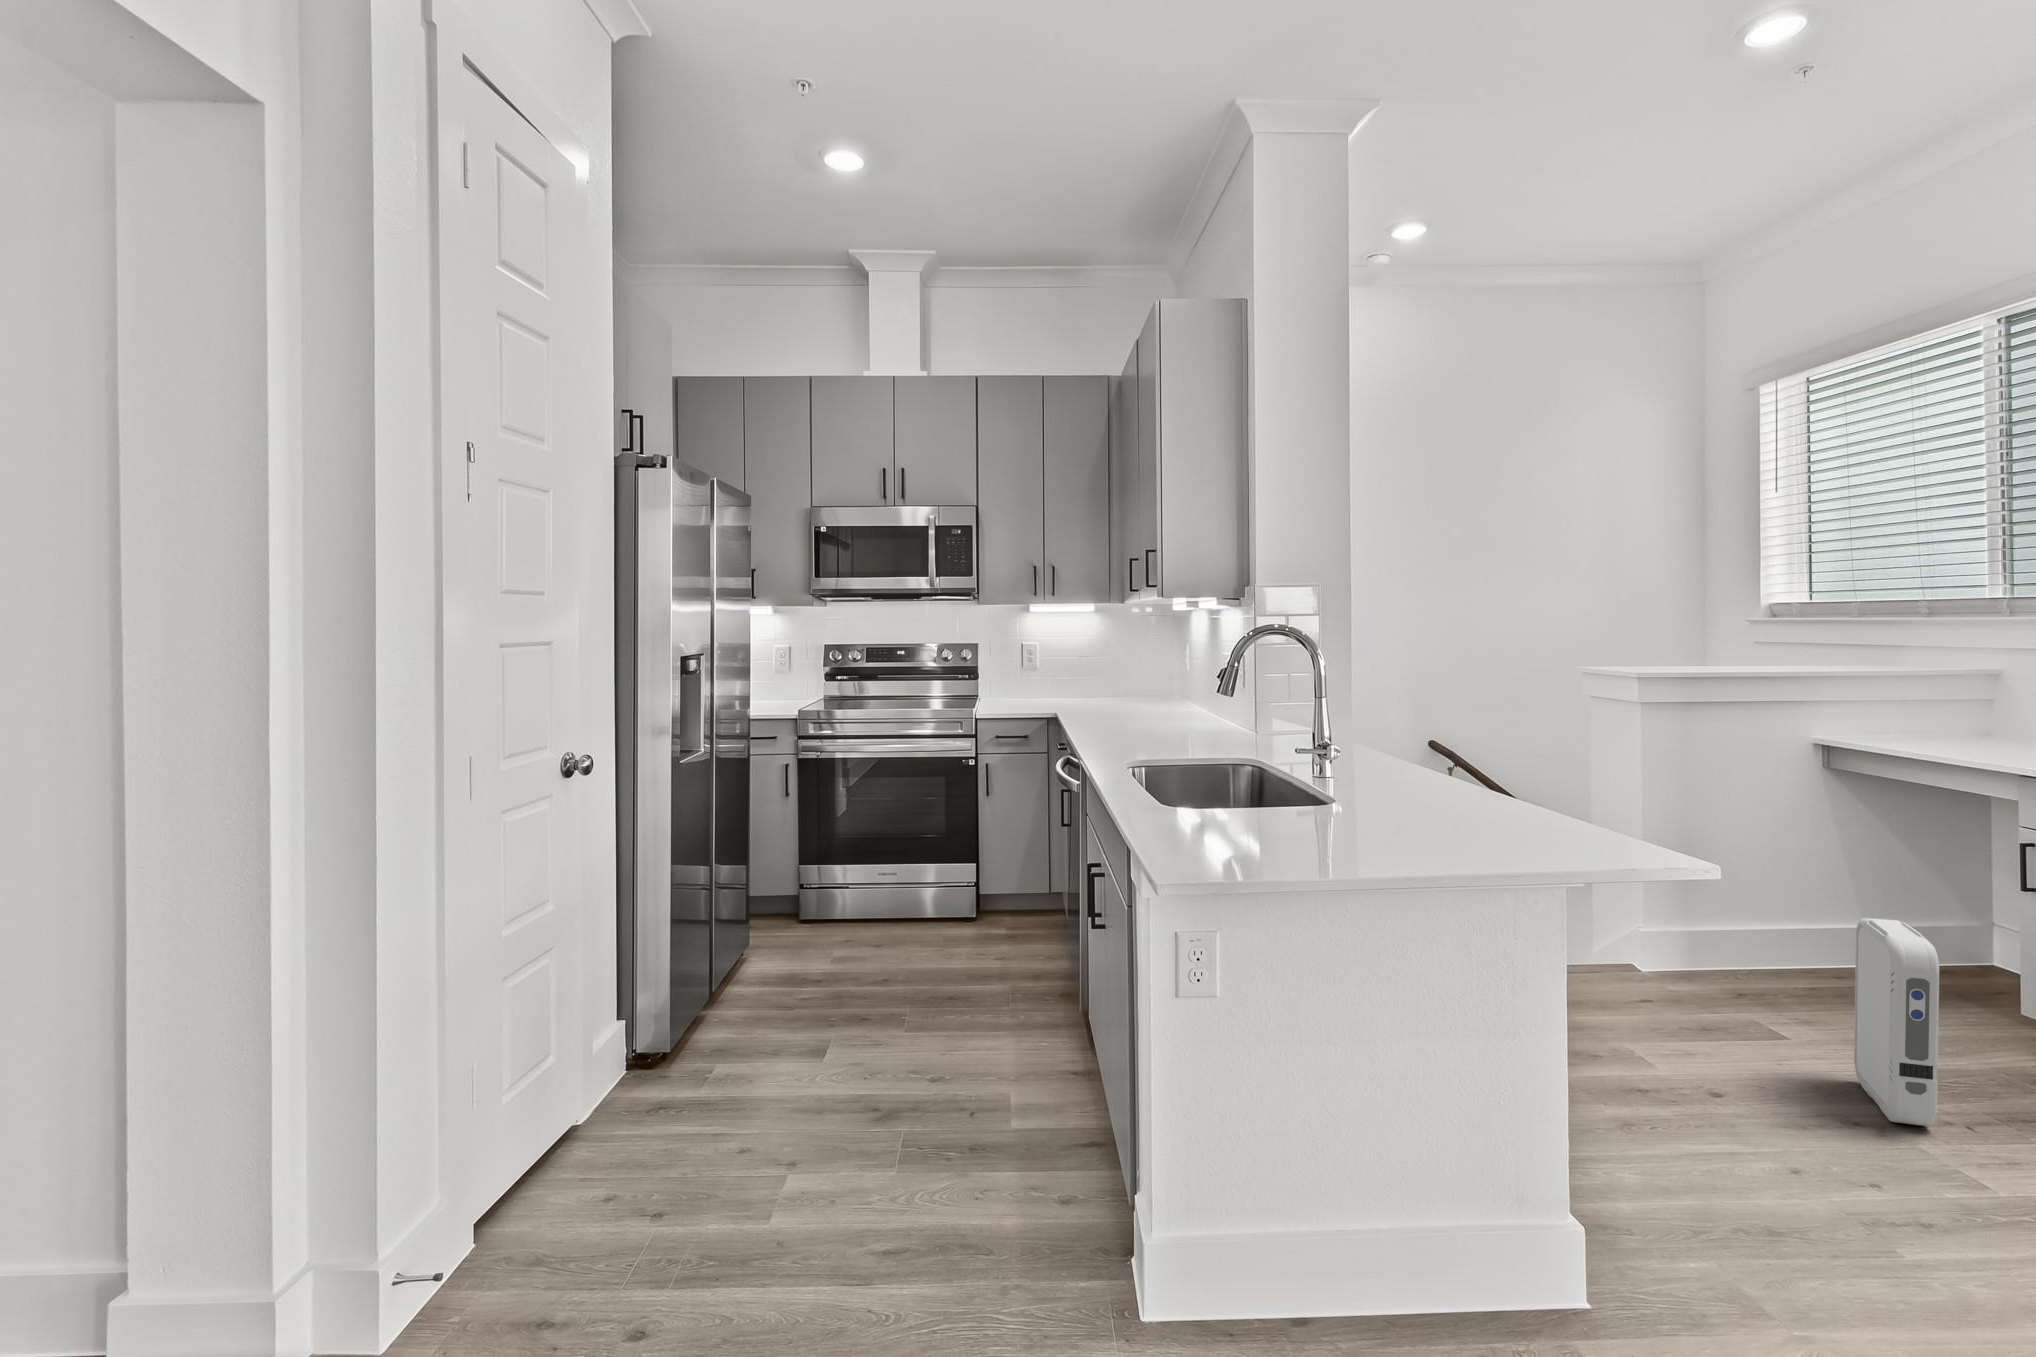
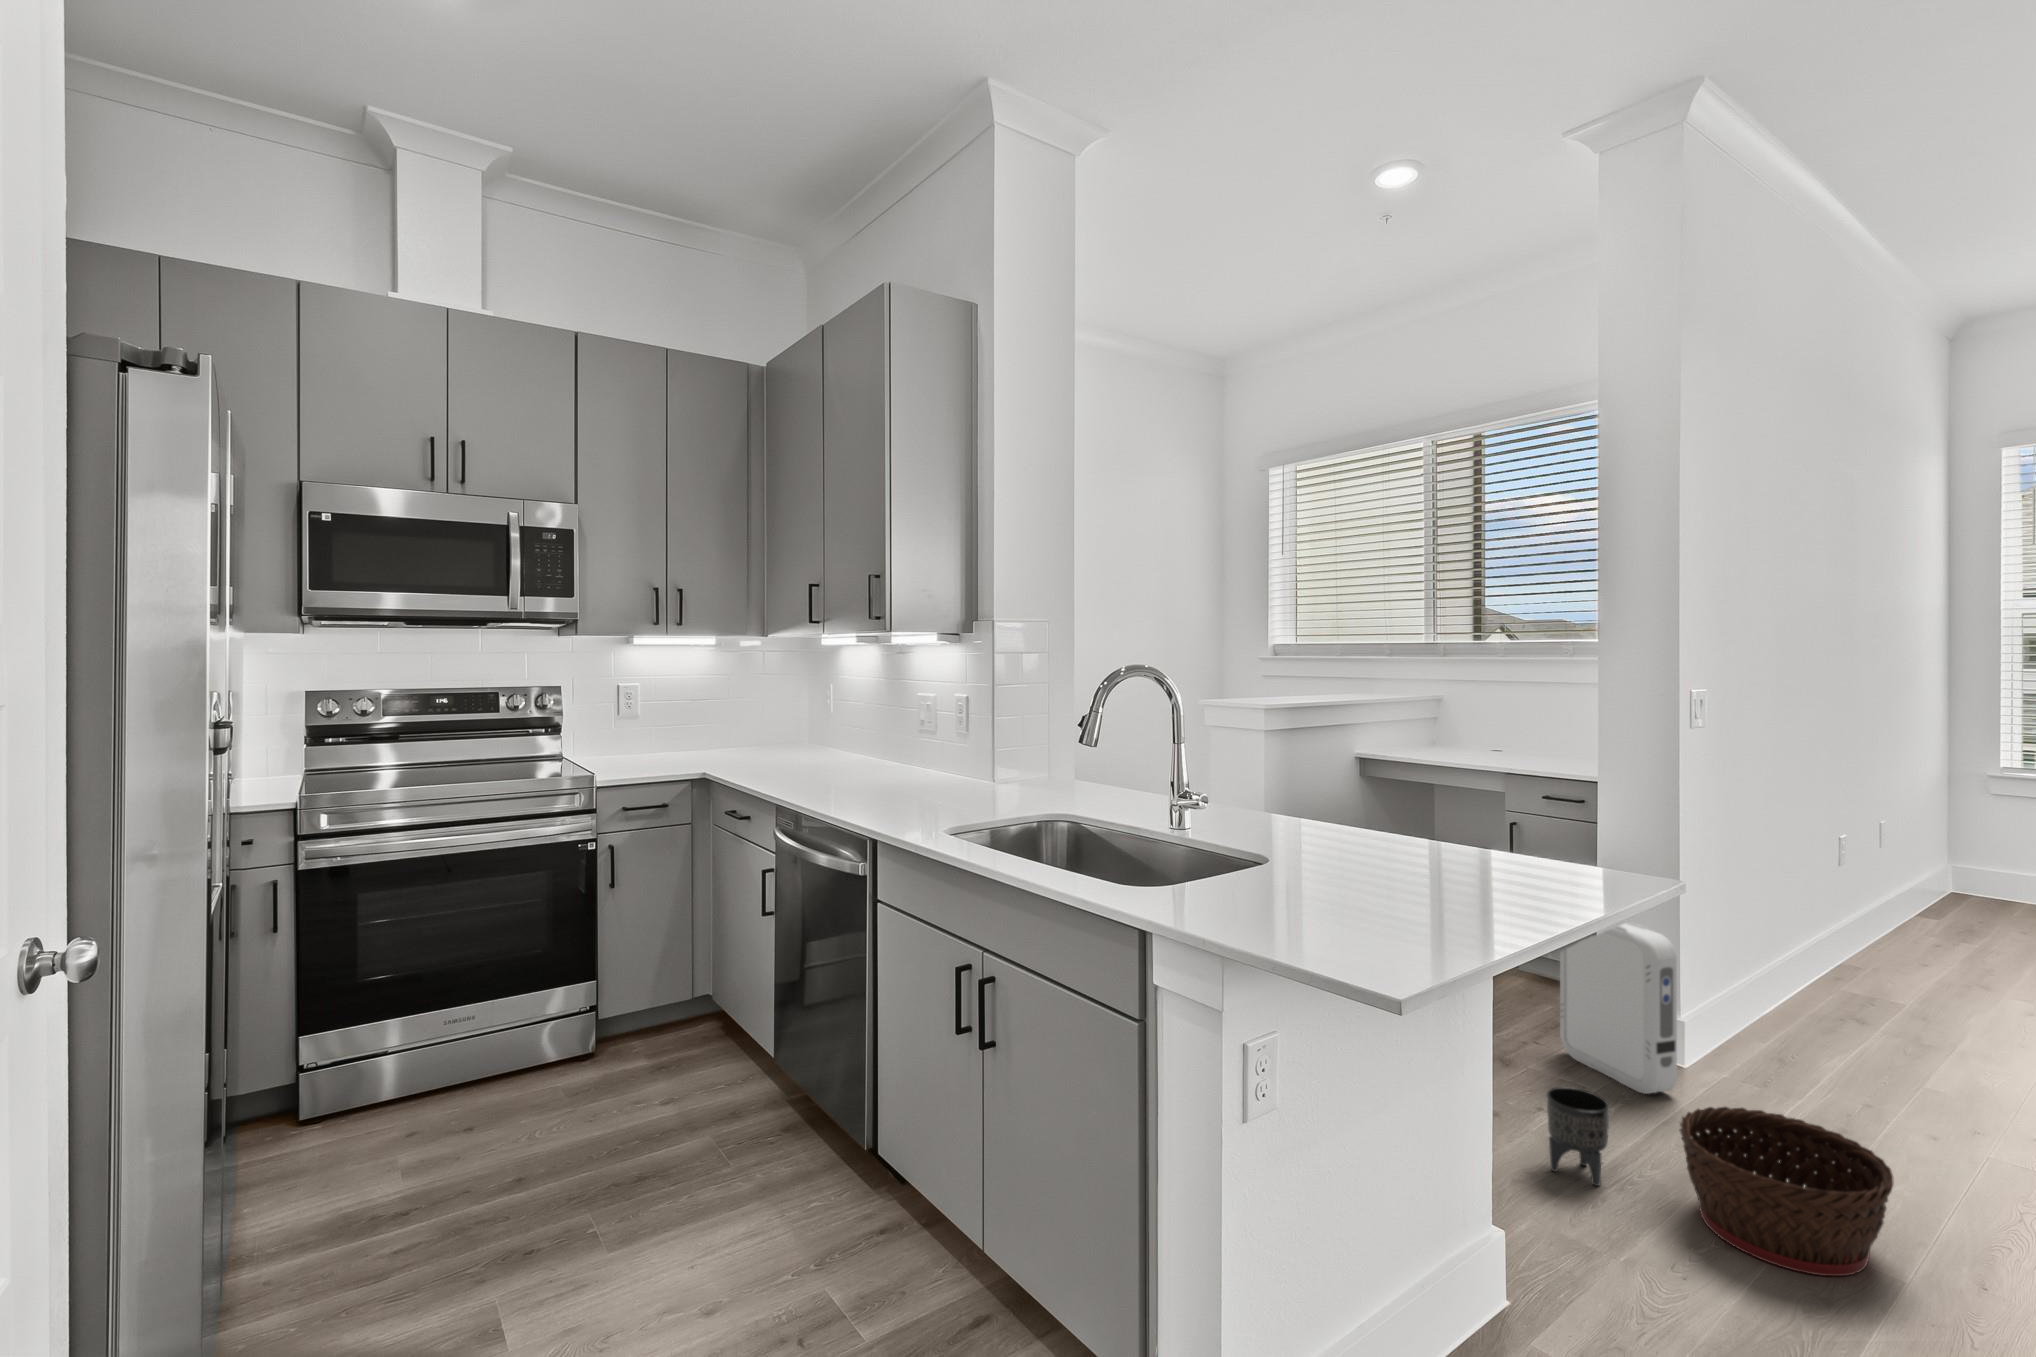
planter: none [1644,1053,1708,1147] -> present [1546,1087,1610,1186]
basket: none [1721,1089,1932,1248] -> present [1680,1107,1894,1276]

